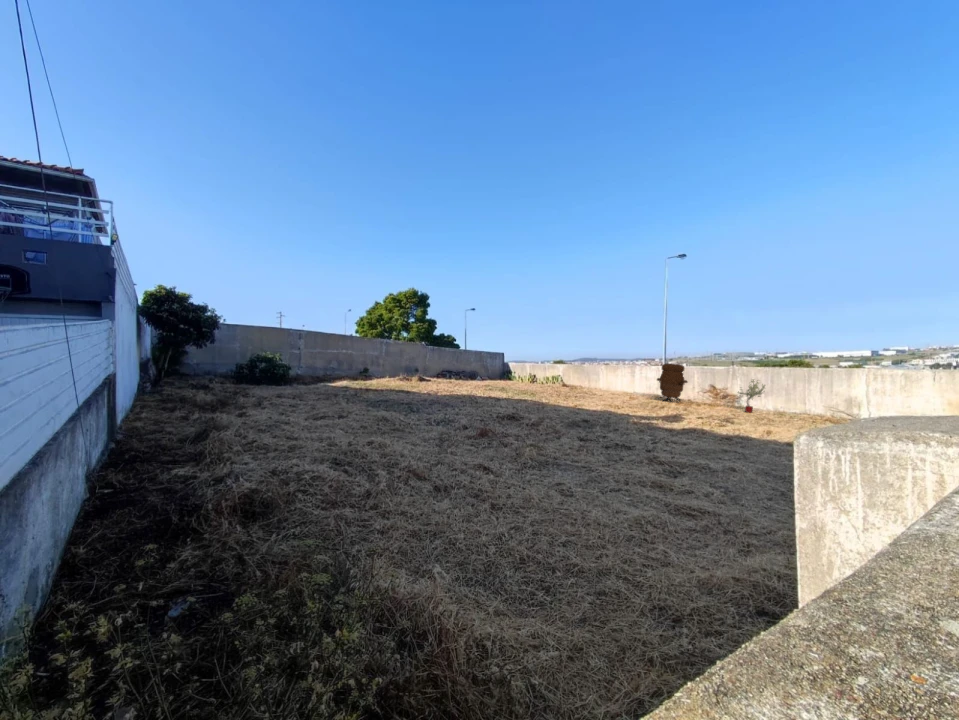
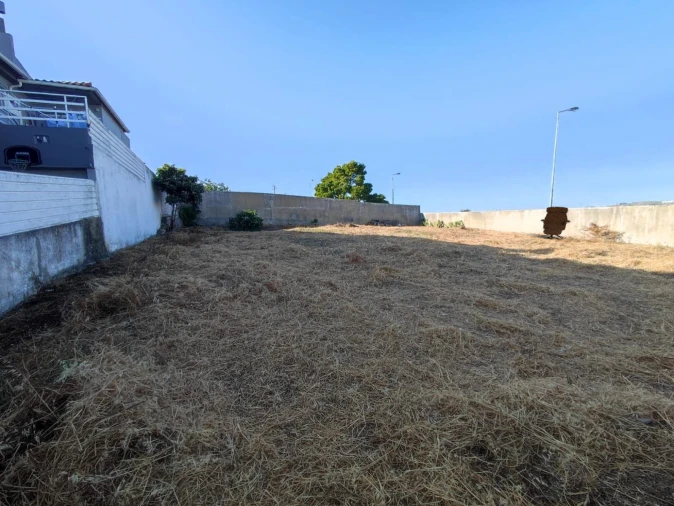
potted tree: present [738,379,765,413] -> none [617,216,648,247]

